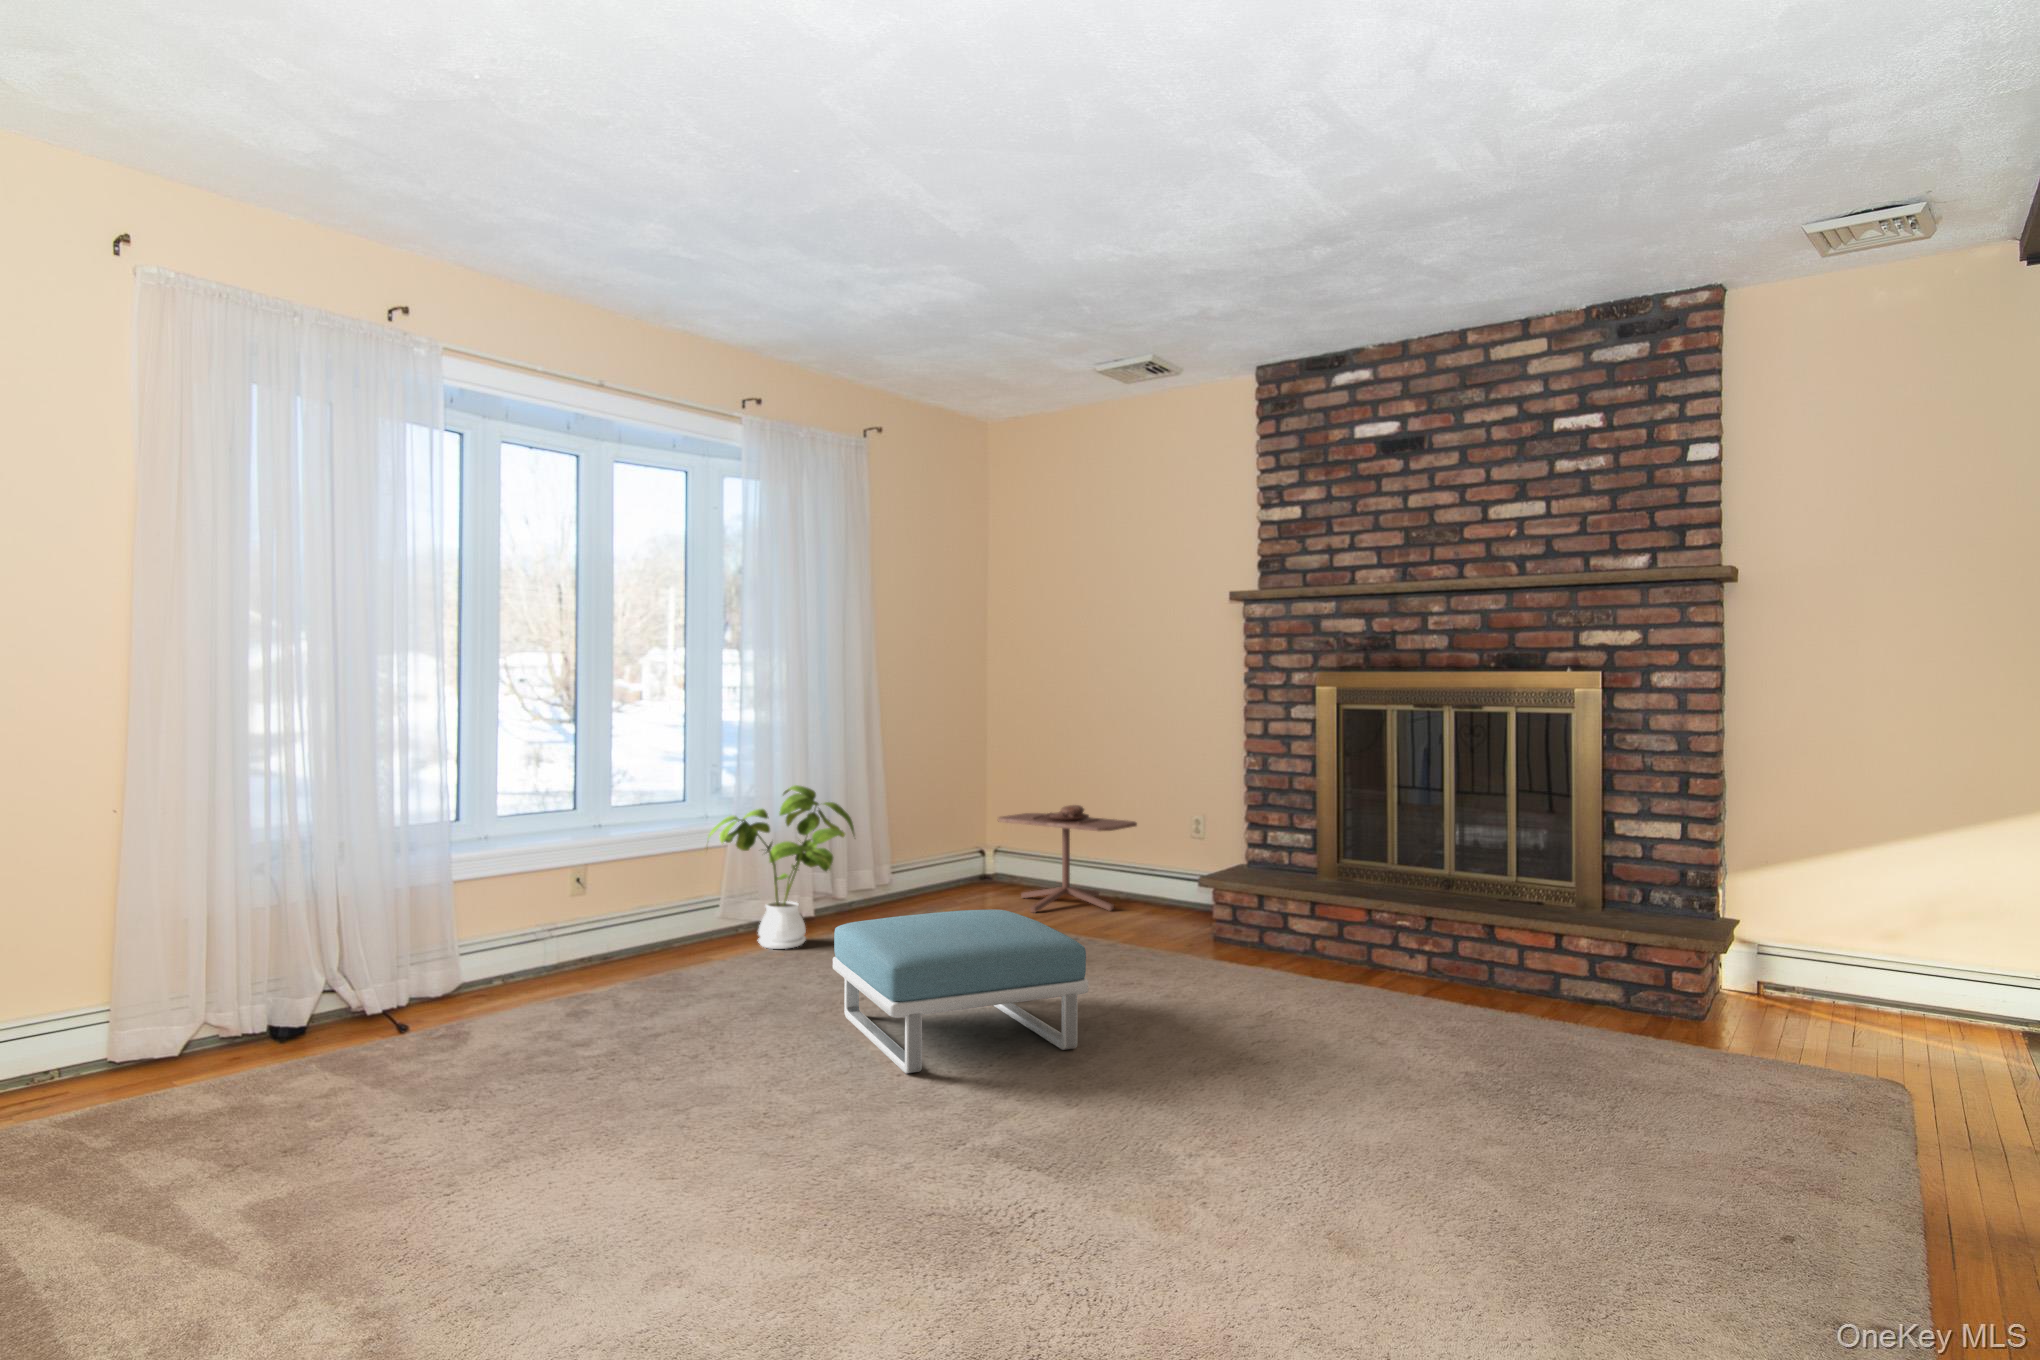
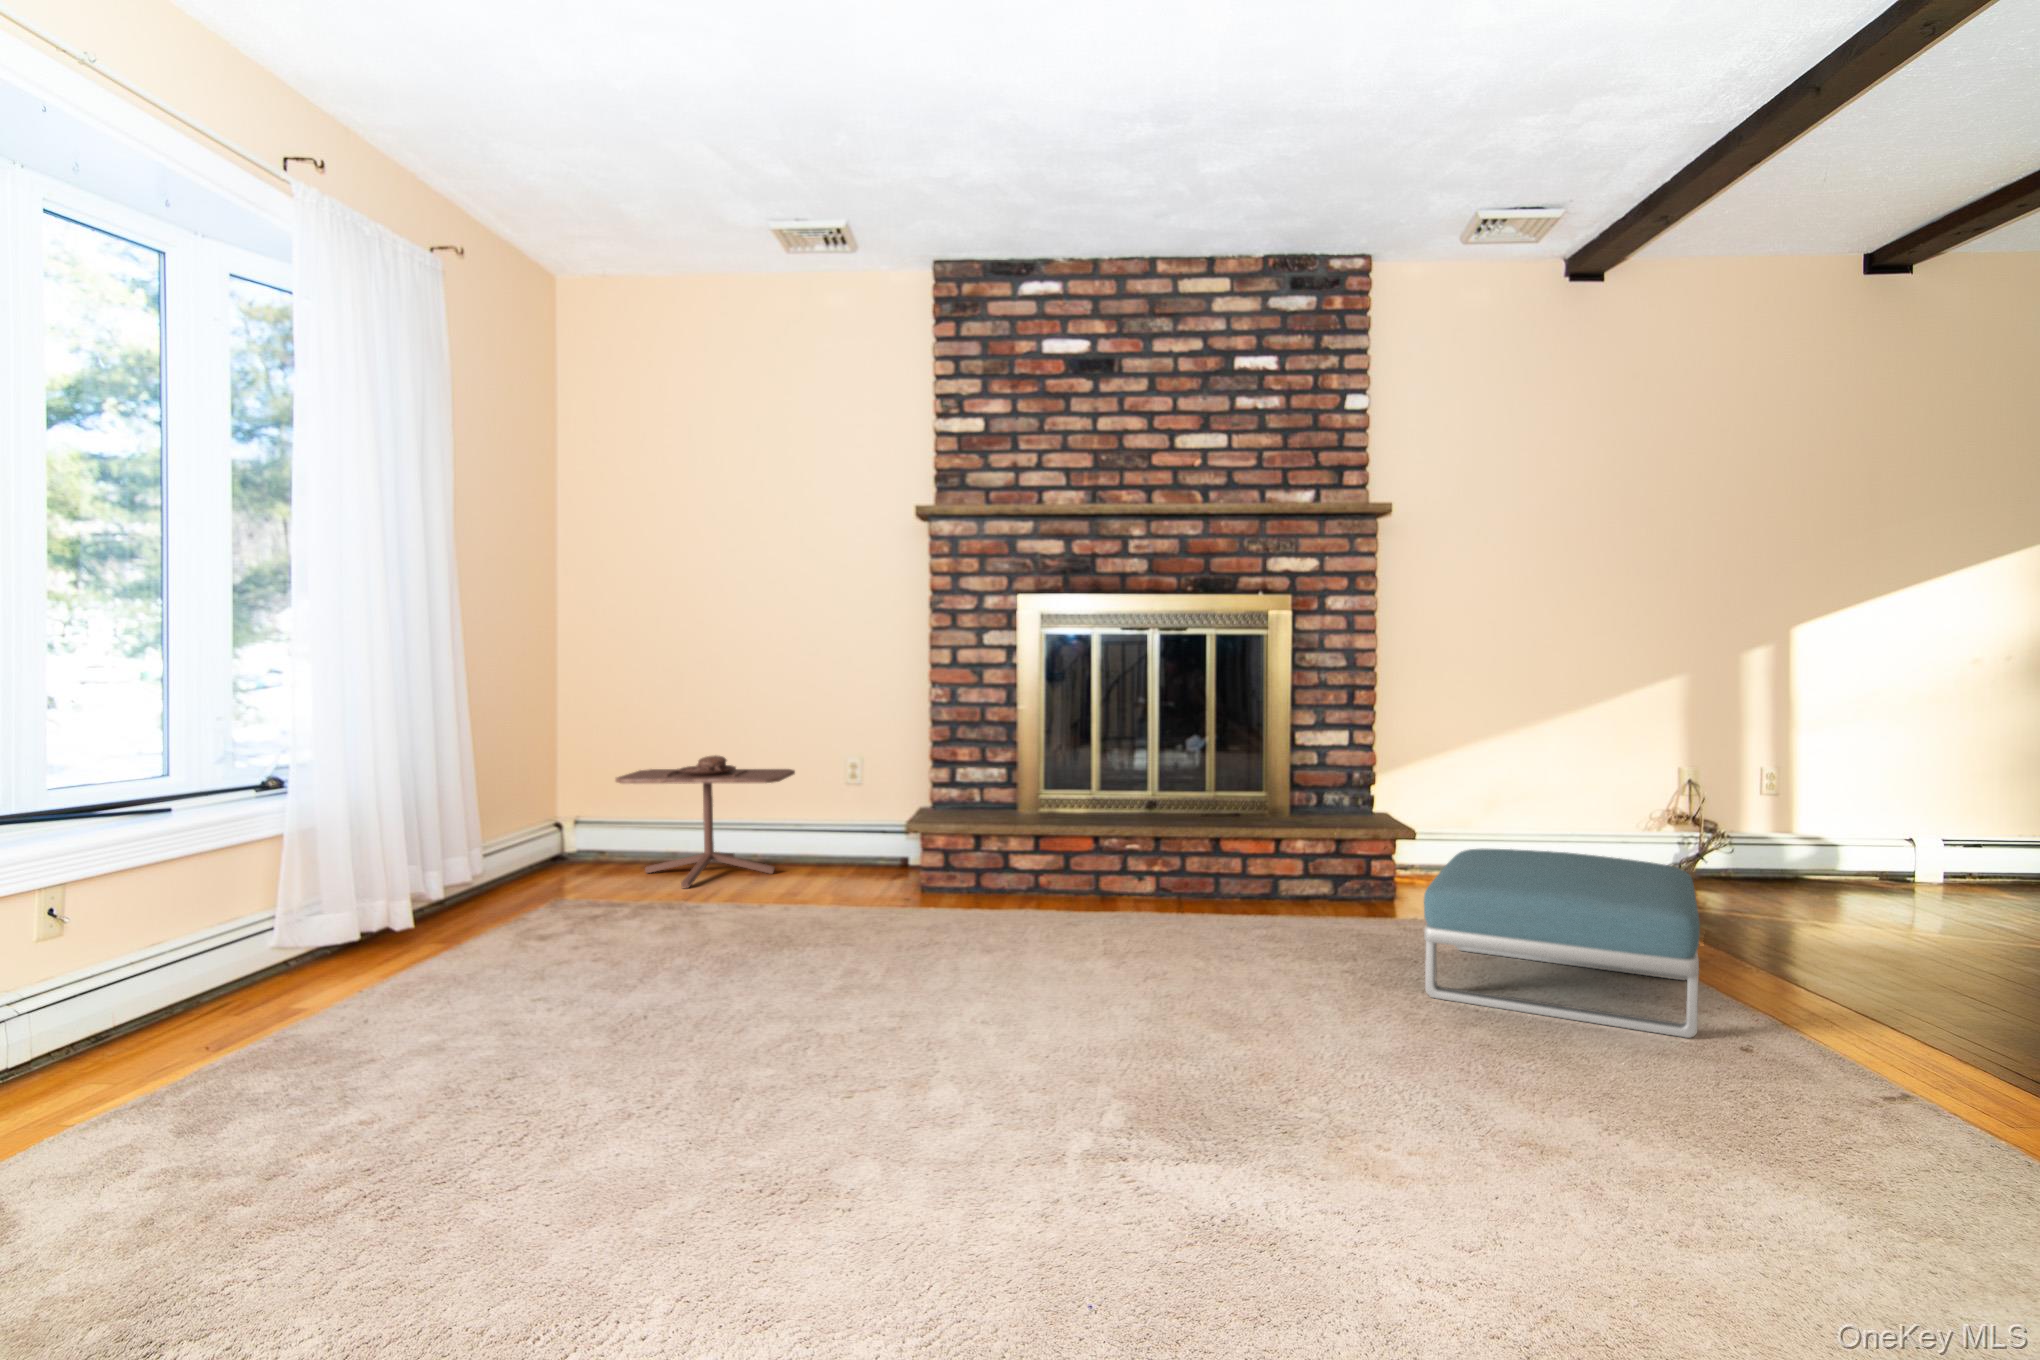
house plant: present [708,785,854,949] -> none [252,752,523,996]
footstool: present [833,910,1088,1073] -> present [1424,849,1700,1038]

